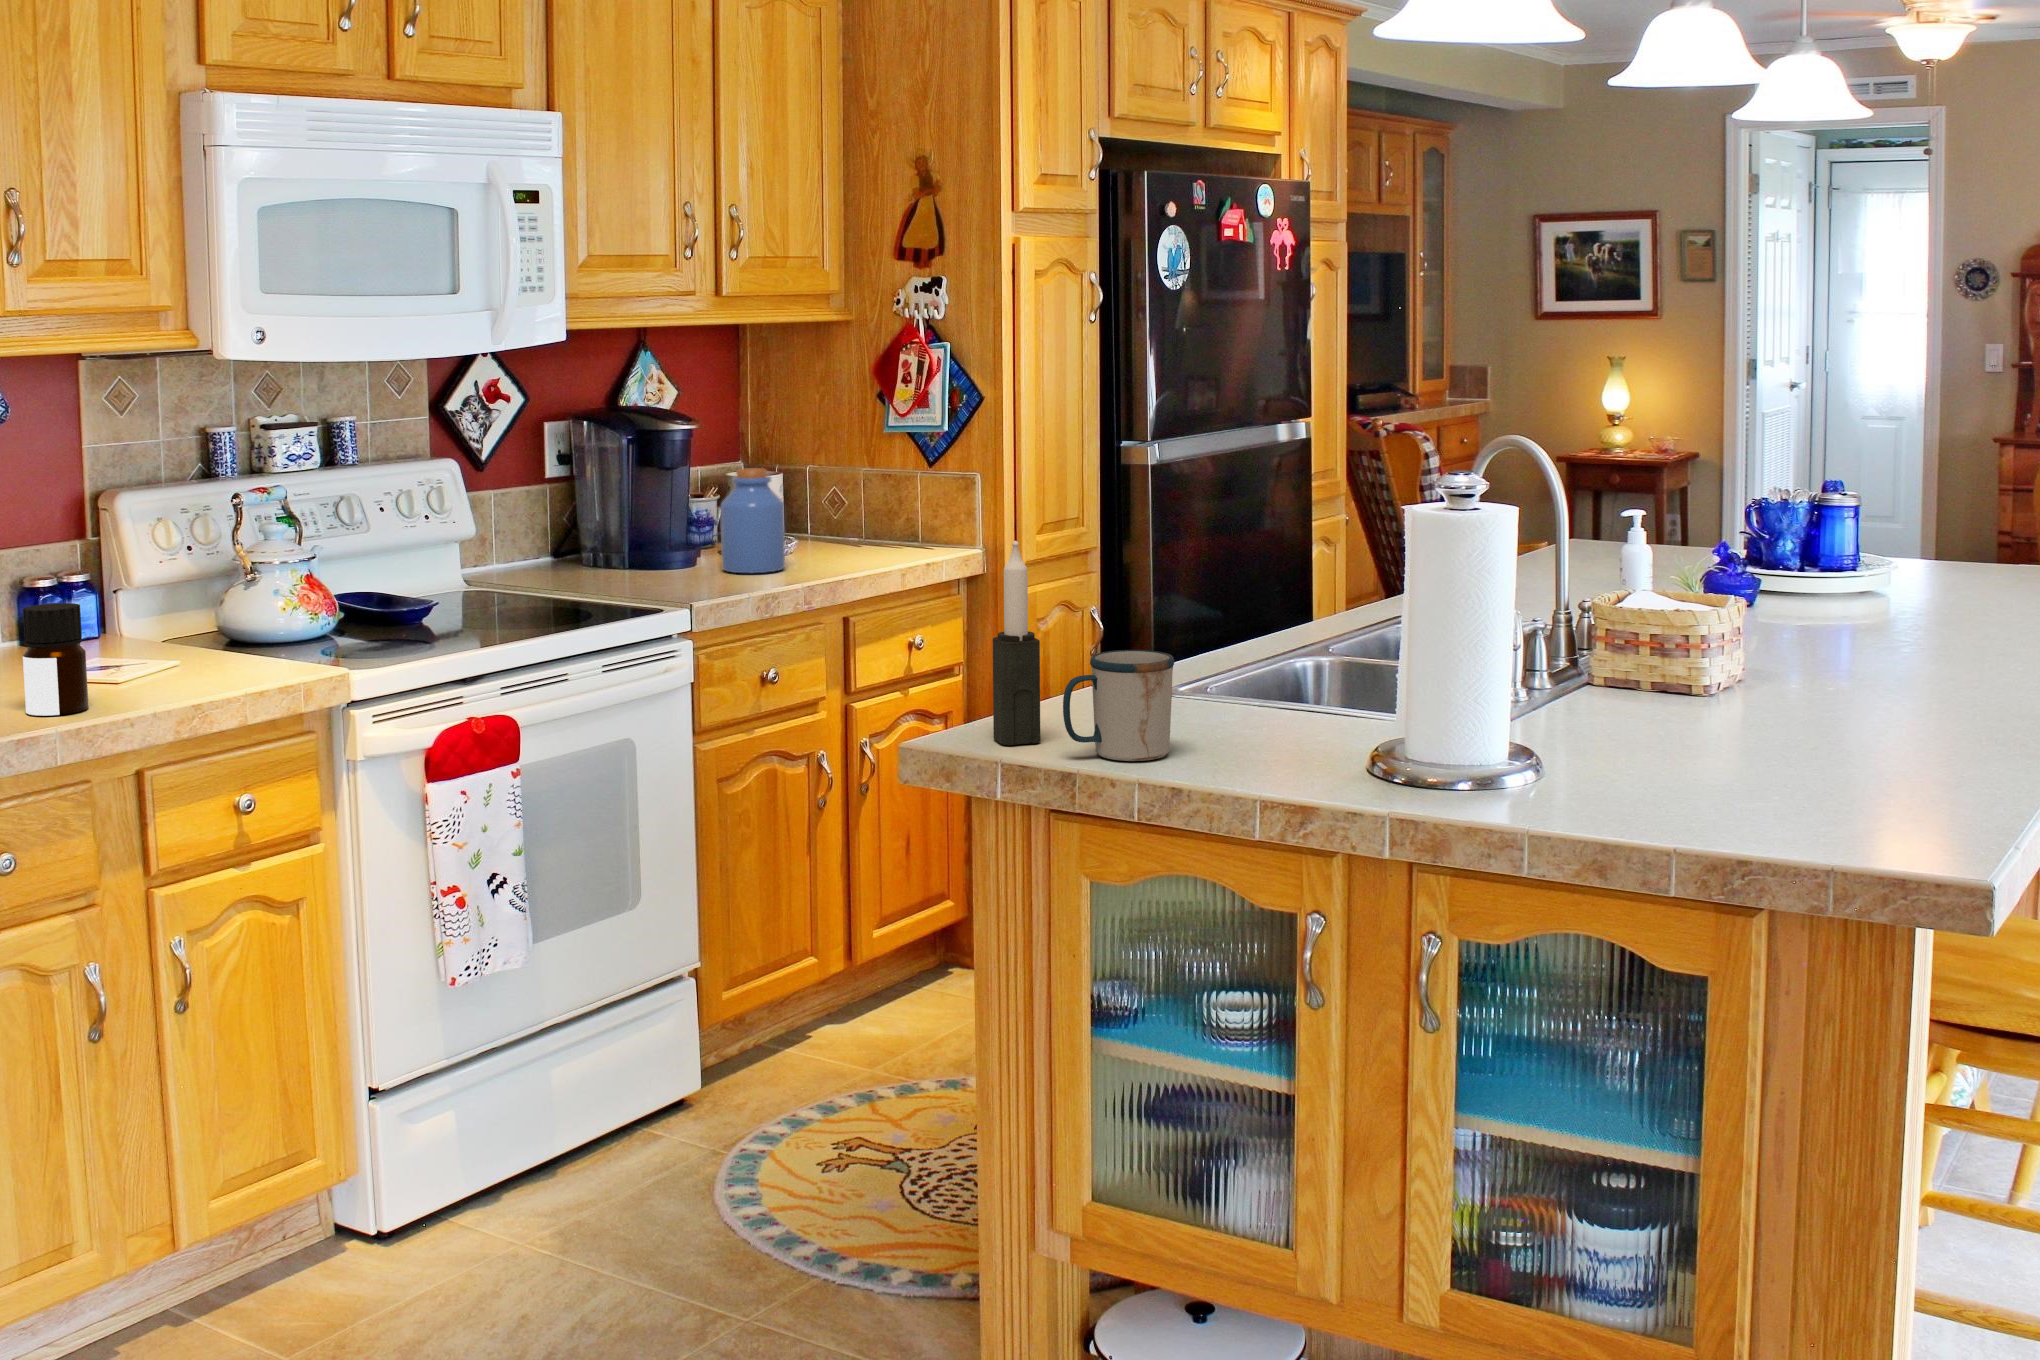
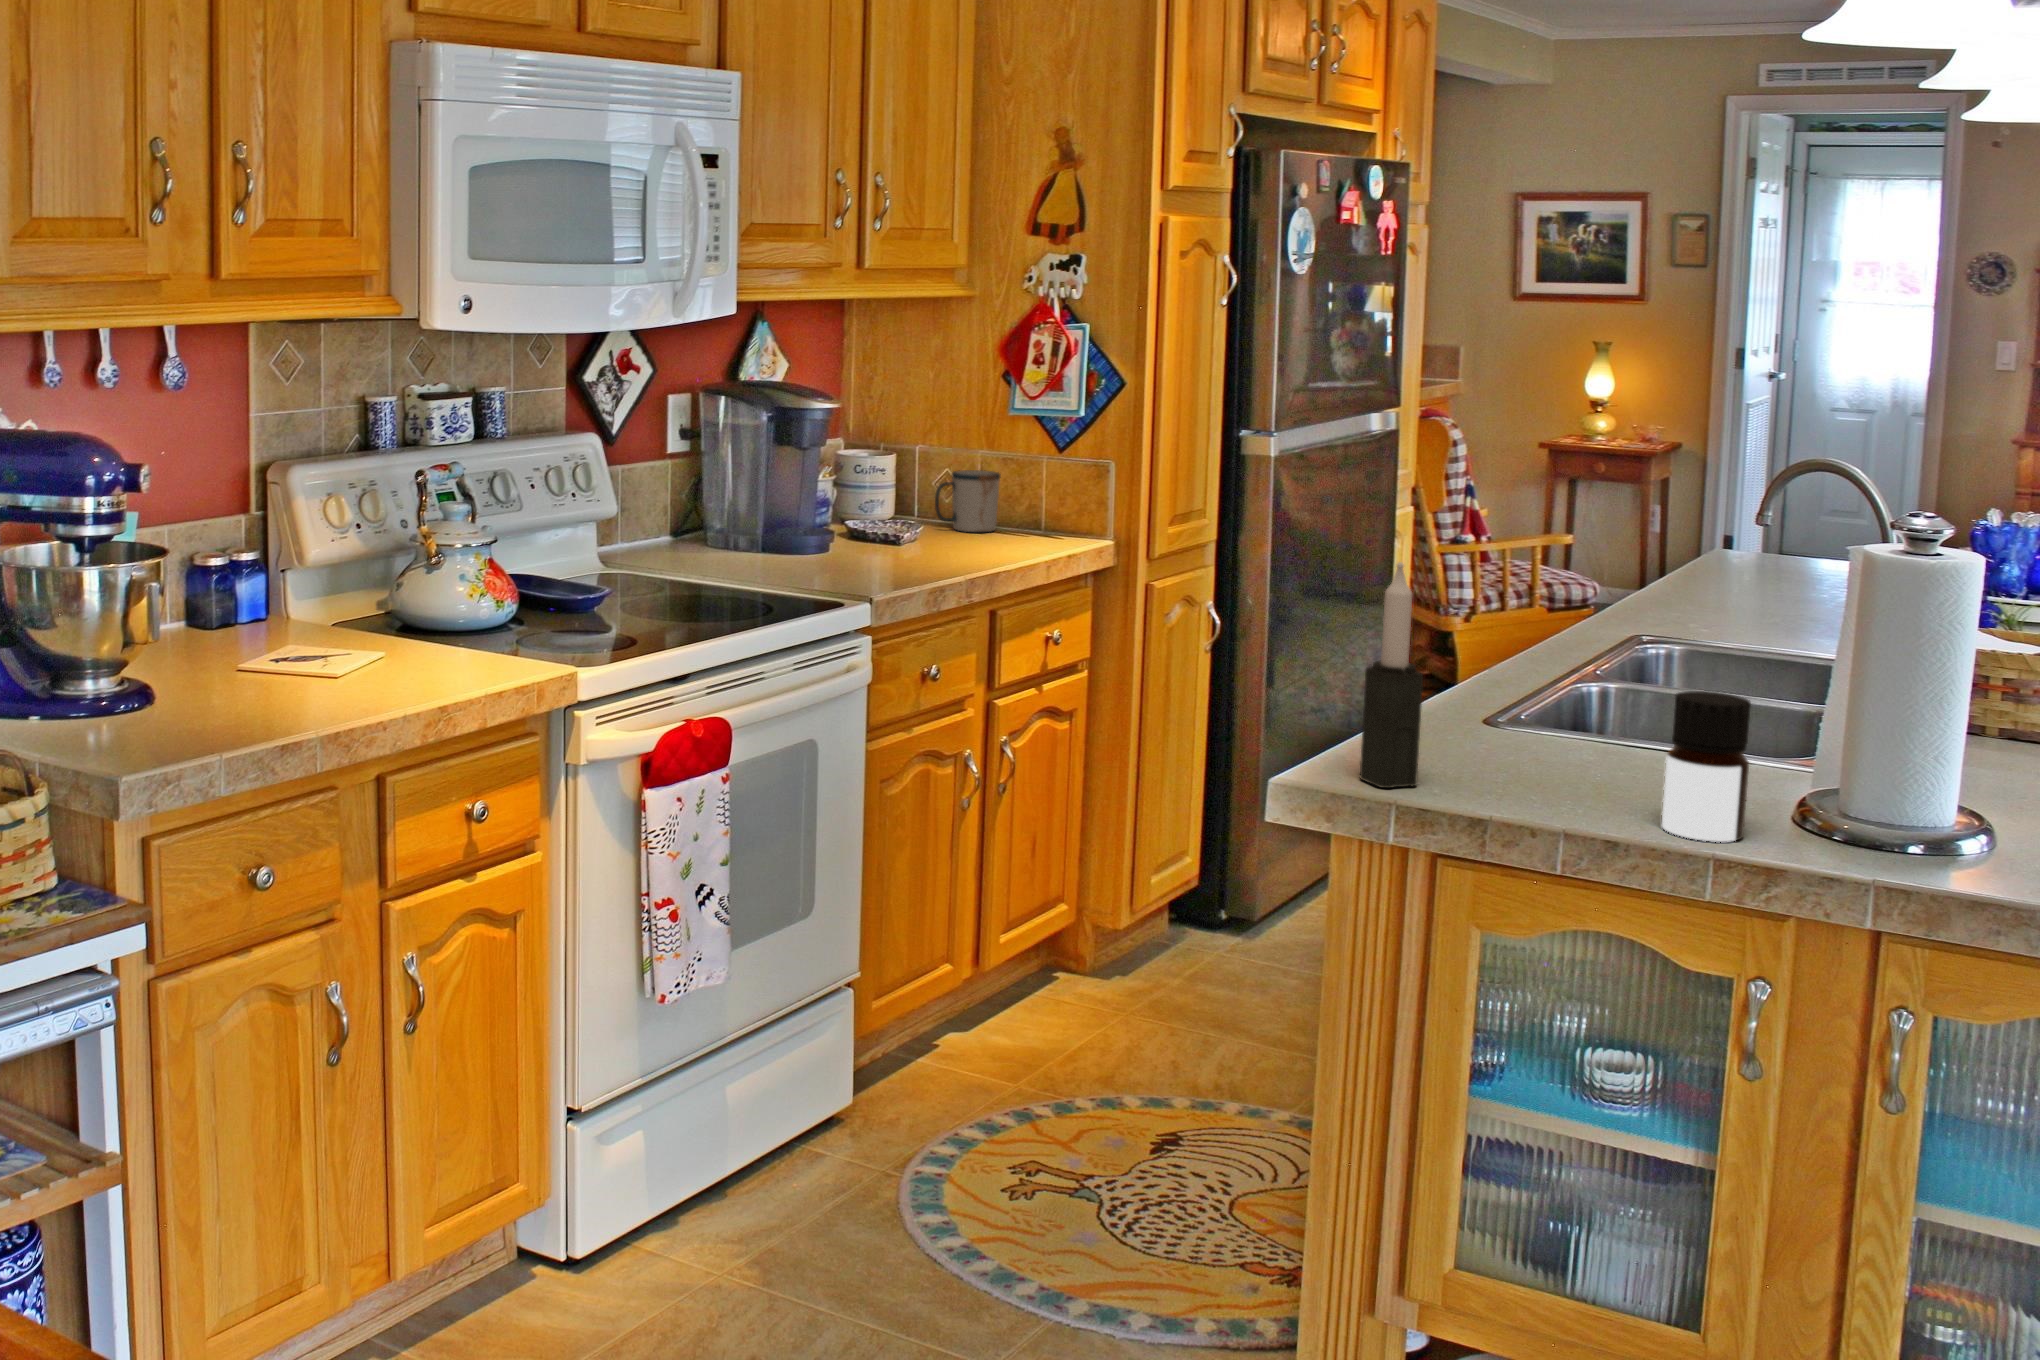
jar: present [720,468,785,573] -> none [858,450,926,561]
bottle: present [23,603,88,716] -> present [1662,691,1751,842]
mug: present [1063,650,1174,761] -> present [935,470,1001,532]

